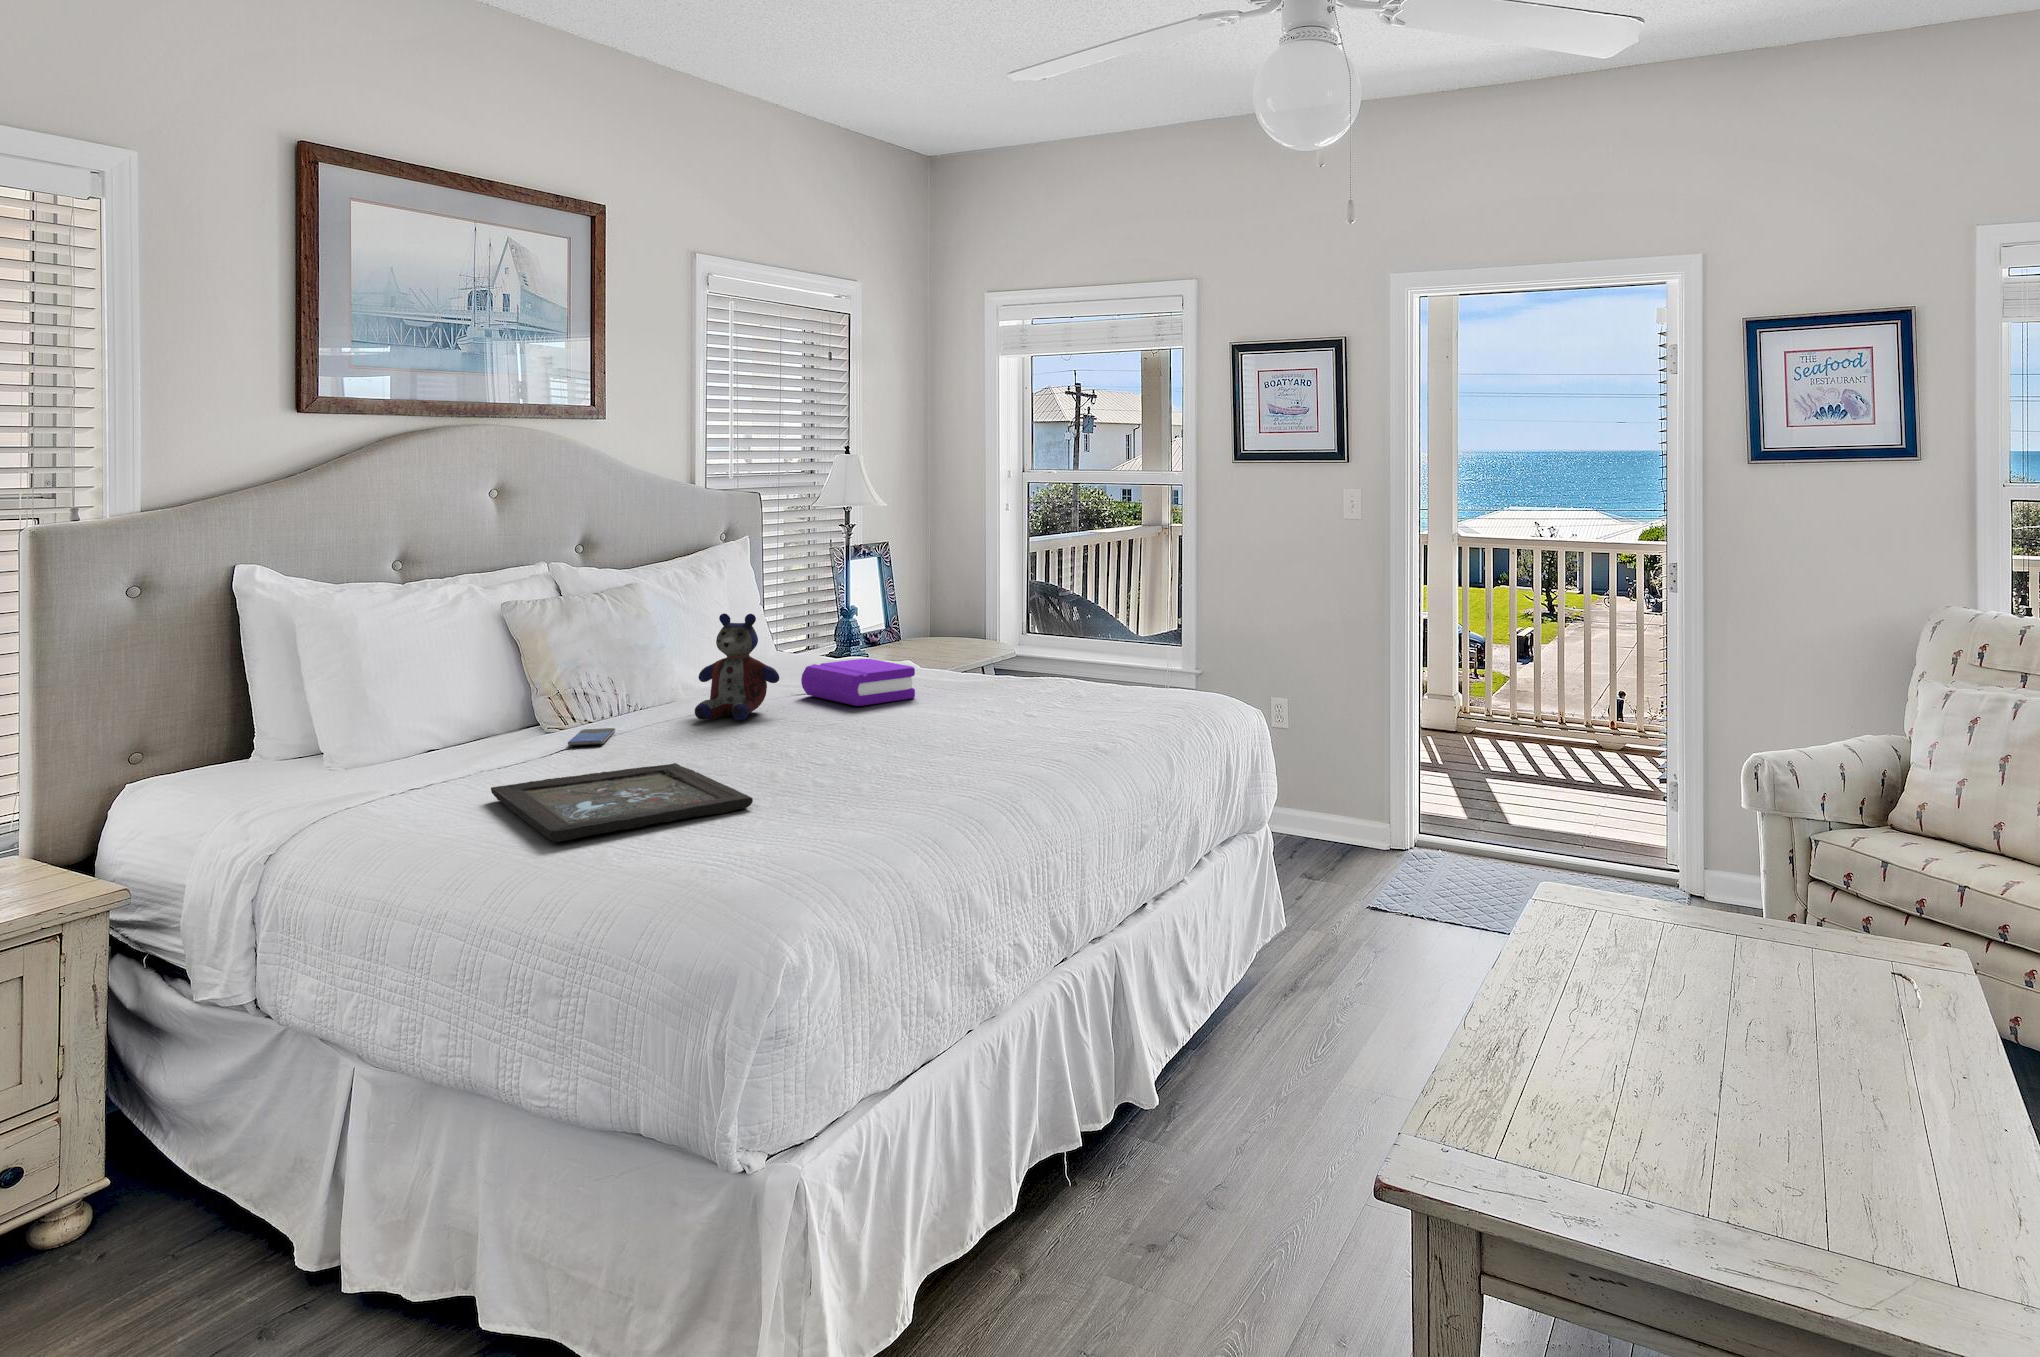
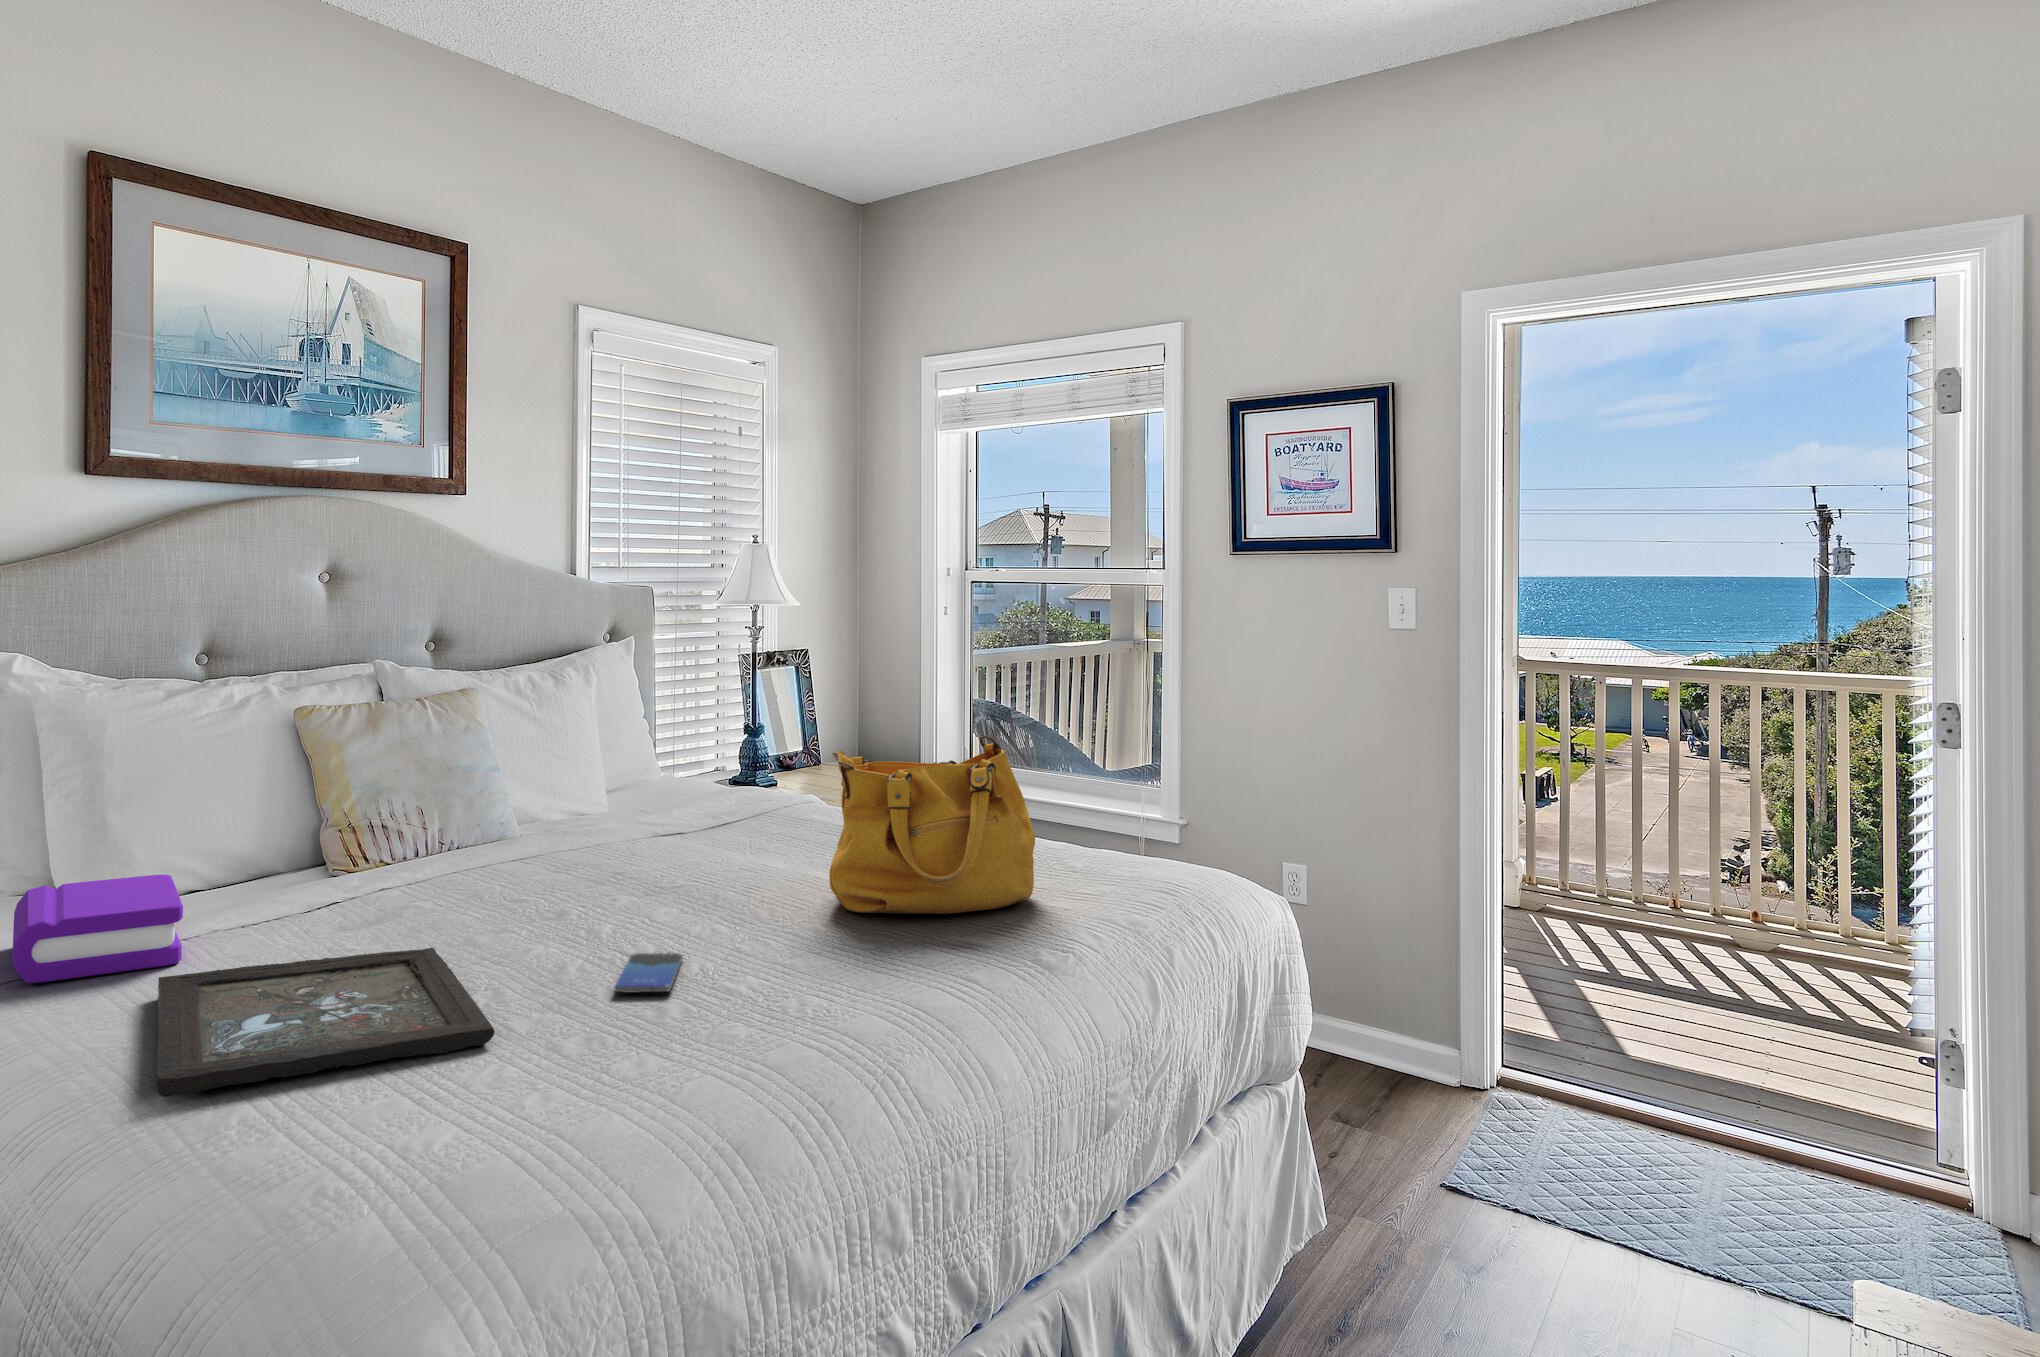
handbag: none [948,606,1090,729] -> present [829,735,1035,914]
stuffed bear: present [695,613,779,720] -> none [505,731,618,877]
book: present [801,659,915,706] -> present [12,875,183,983]
smartphone: present [568,728,615,746] -> present [614,953,683,993]

